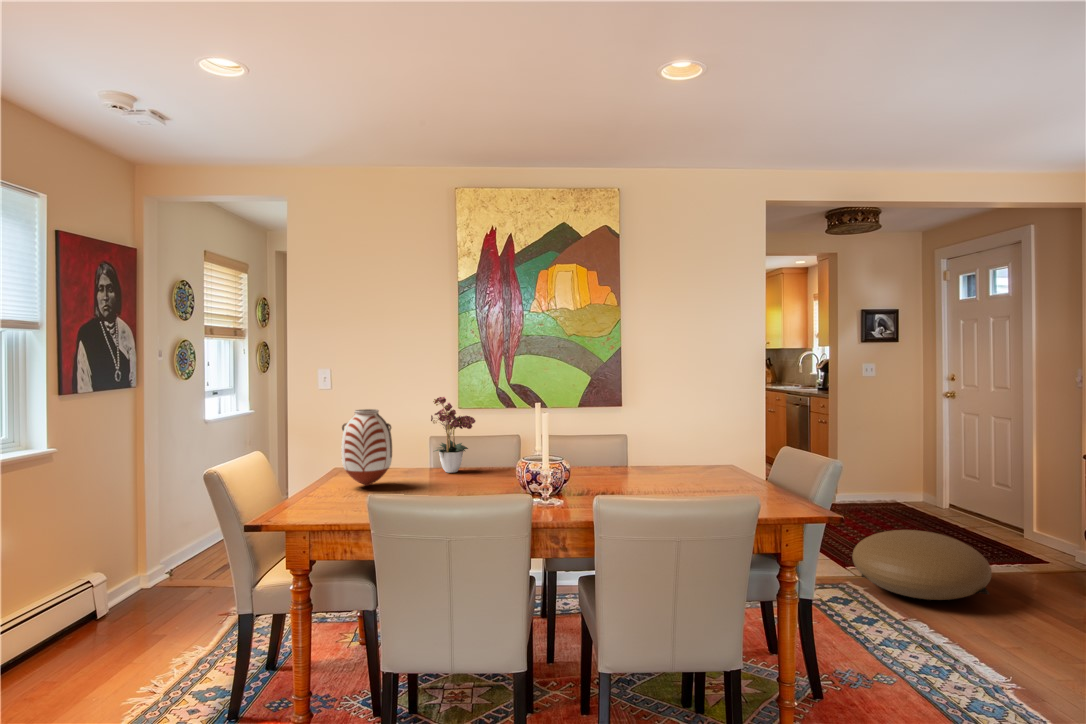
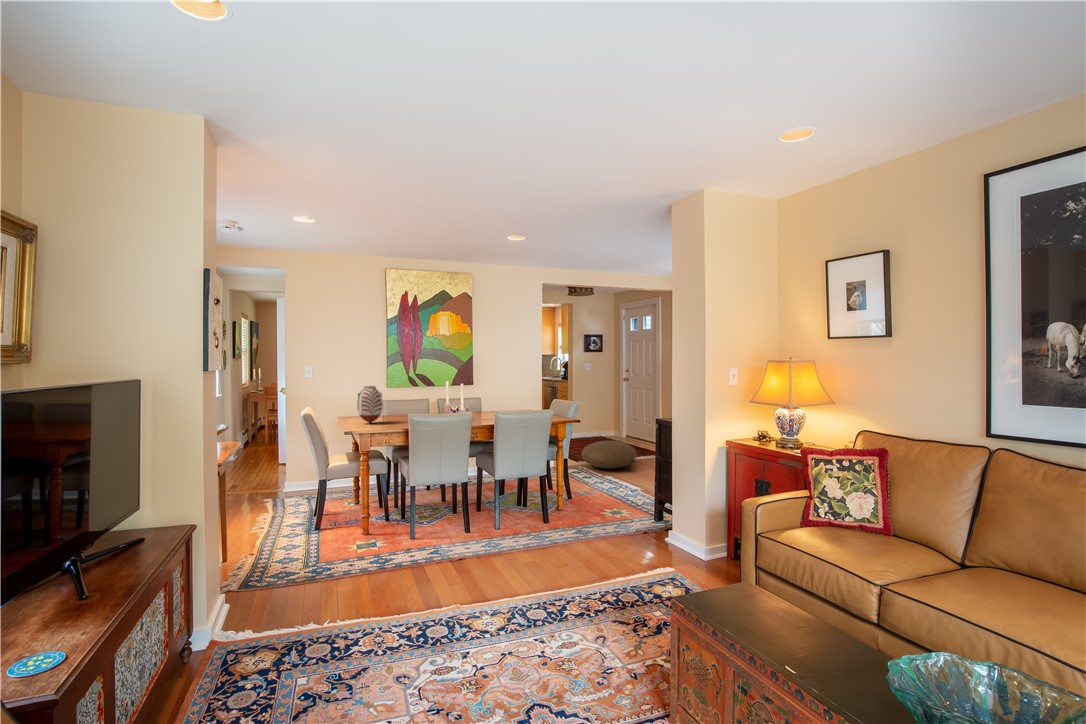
flower arrangement: present [431,397,475,473] -> none [391,378,415,418]

